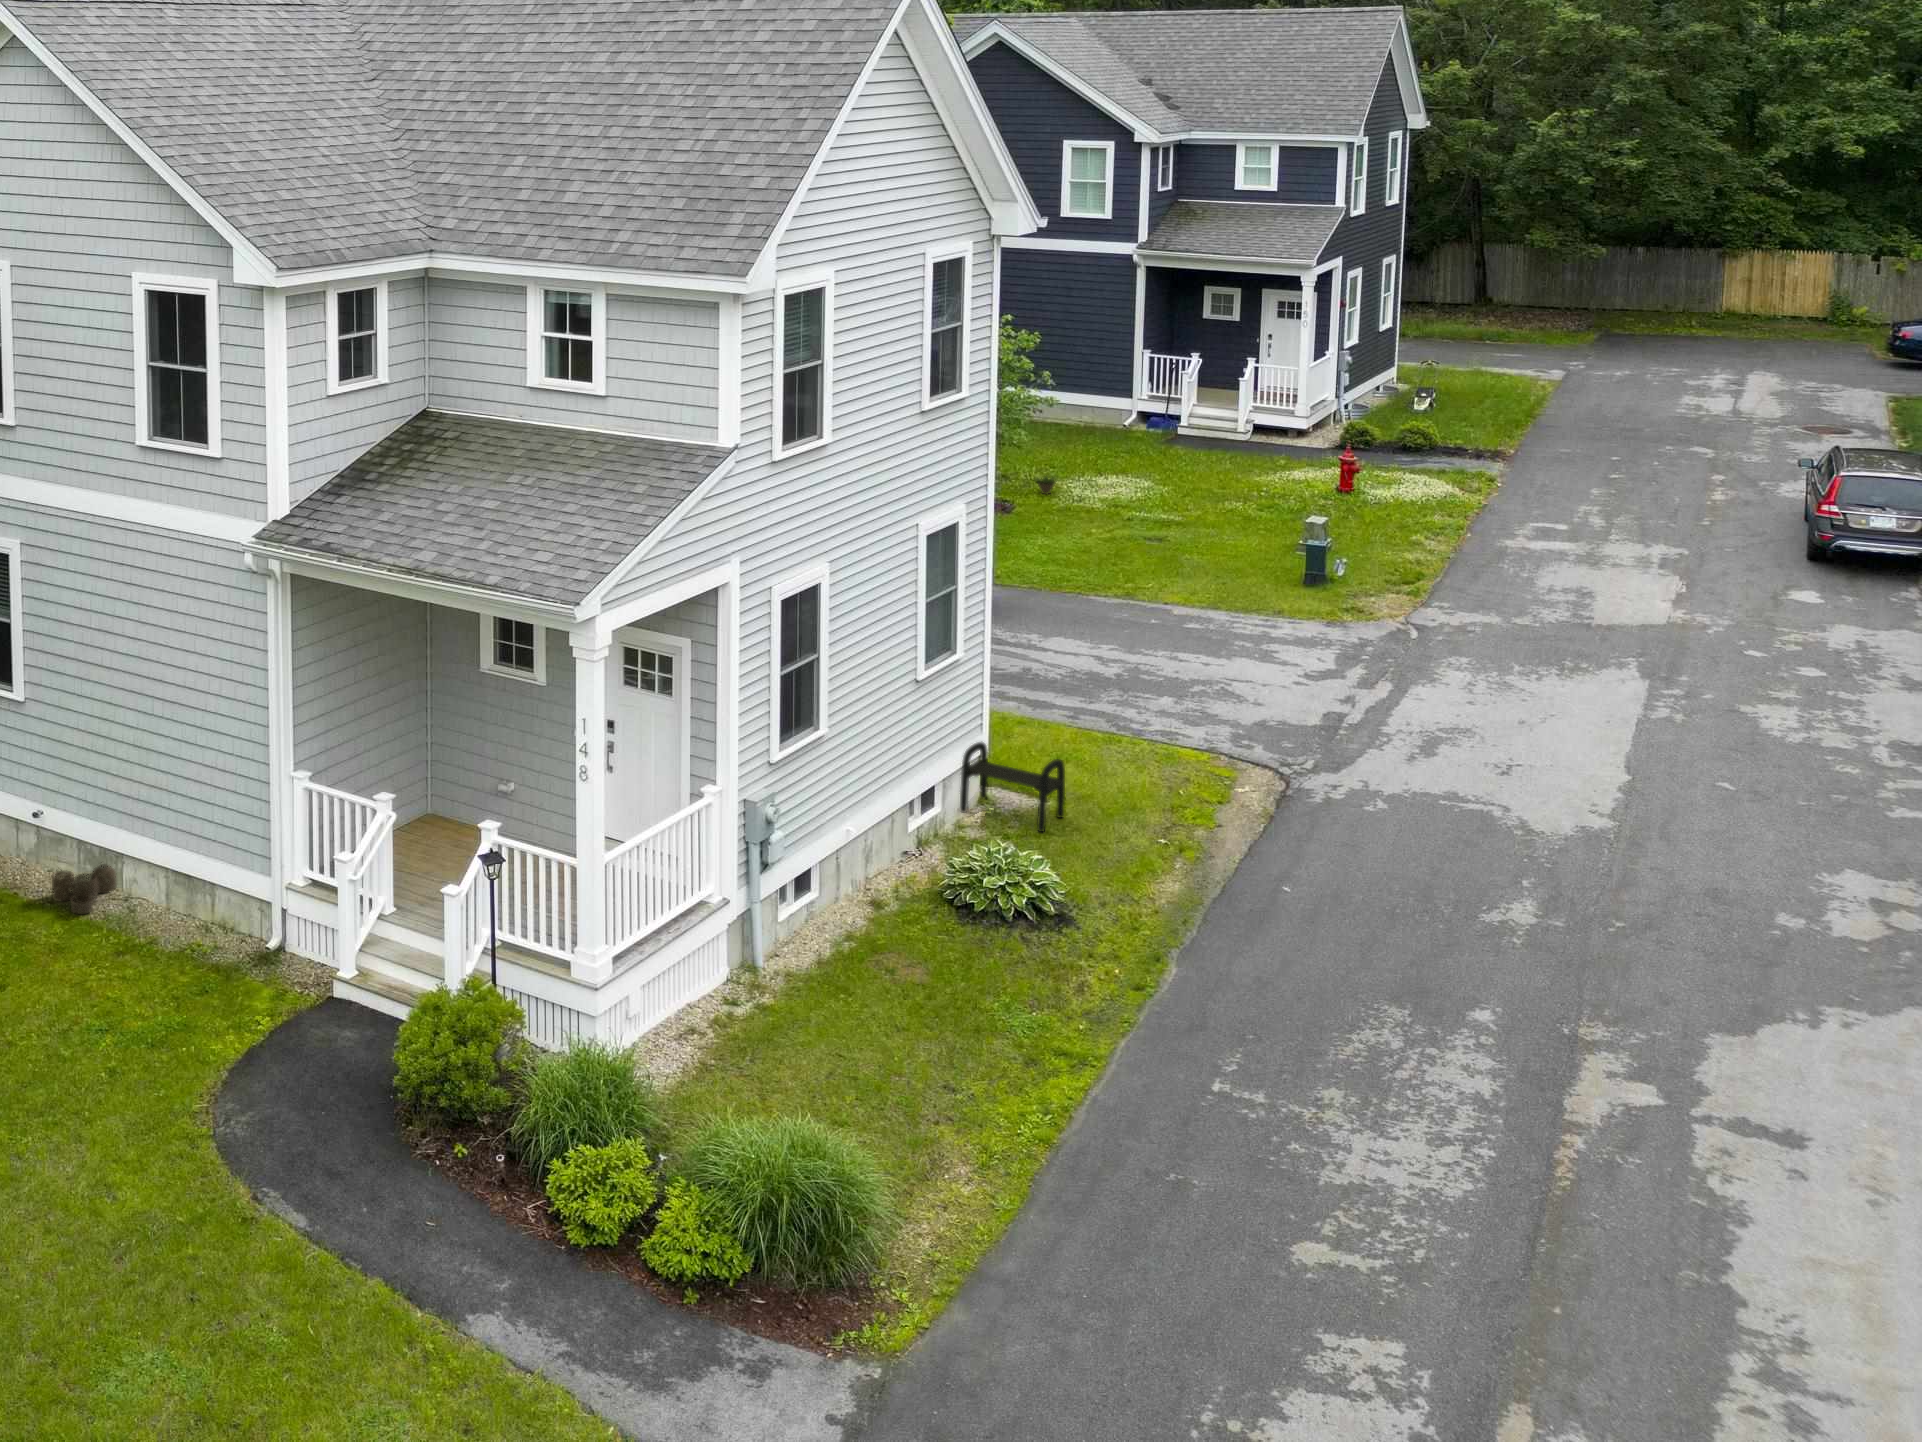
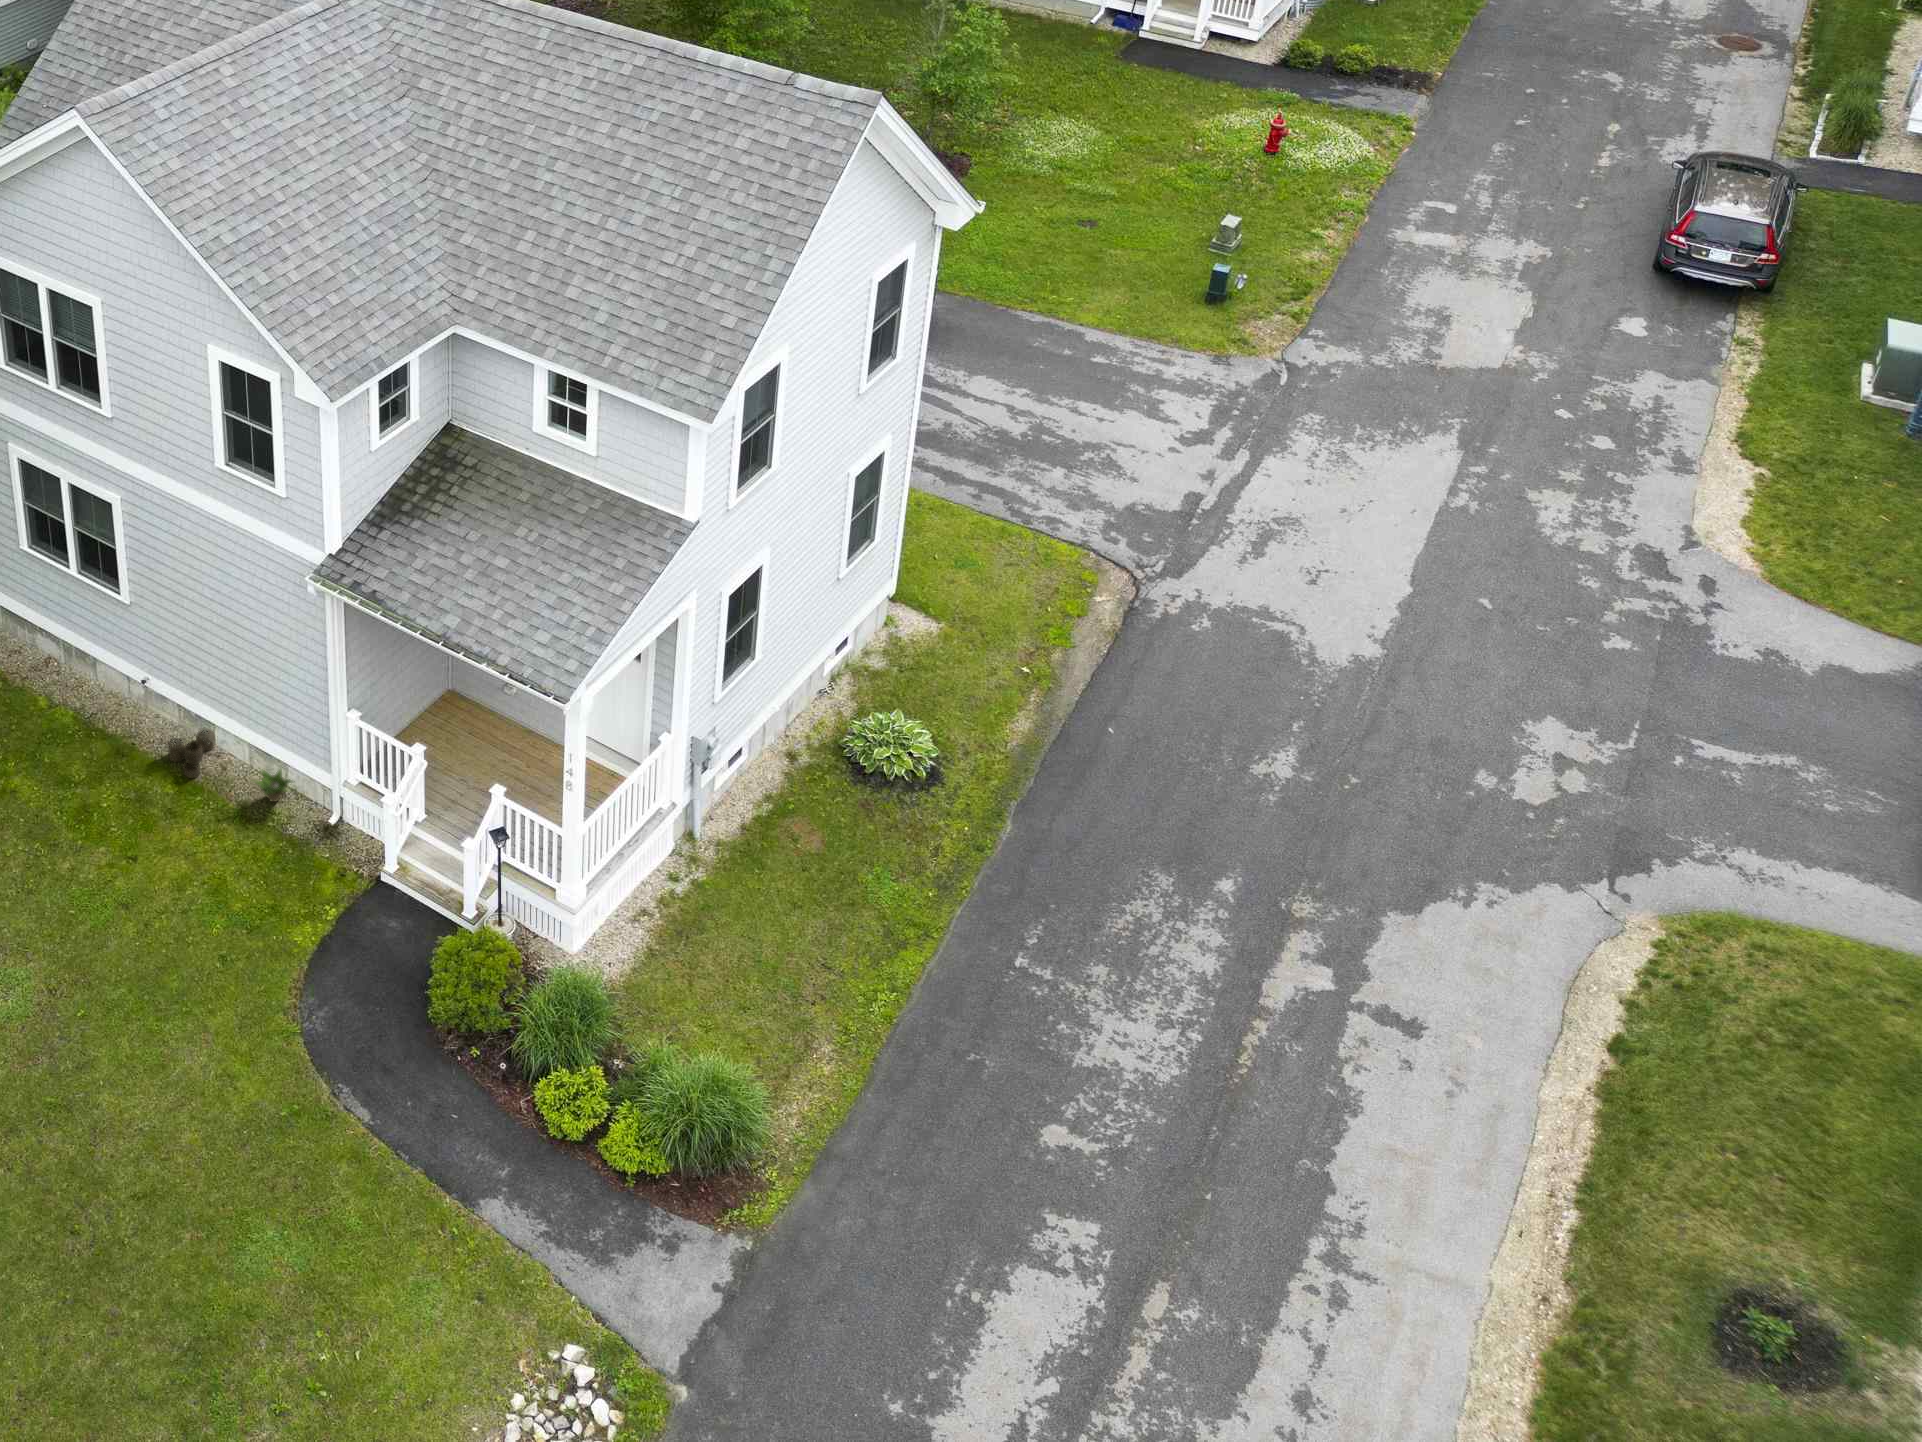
decorative plant: present [1036,476,1057,494] -> present [255,769,292,802]
bench: present [960,742,1065,832] -> none [869,582,954,664]

